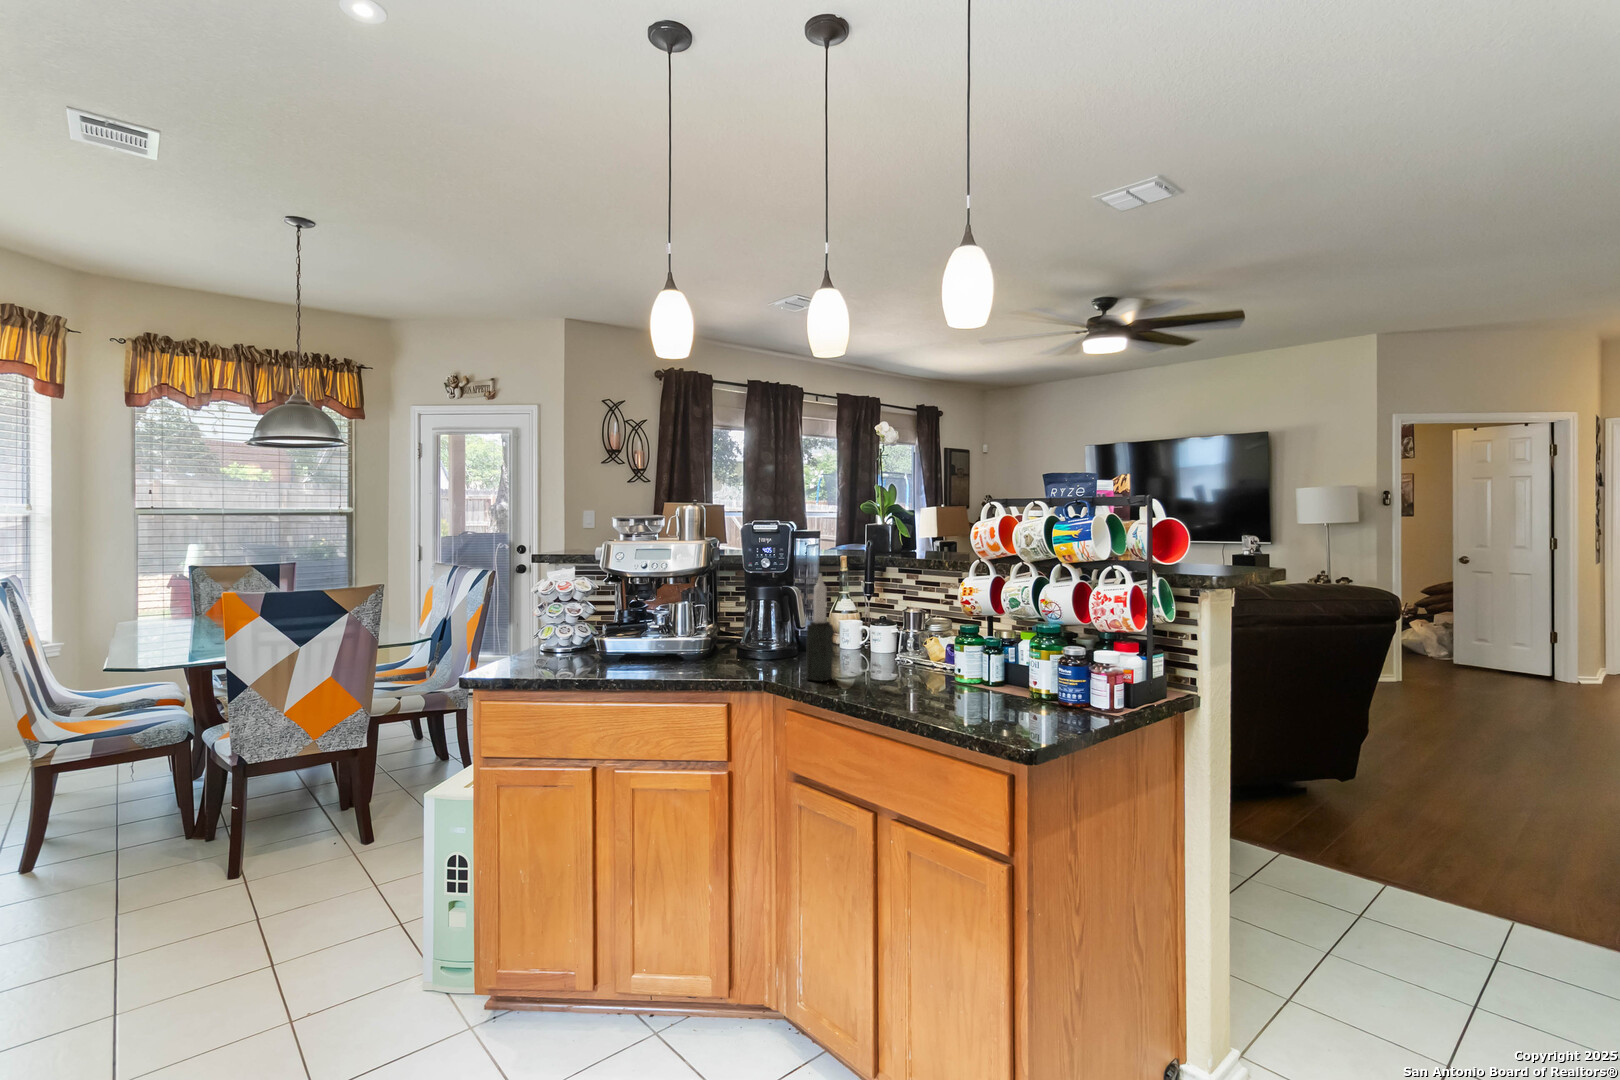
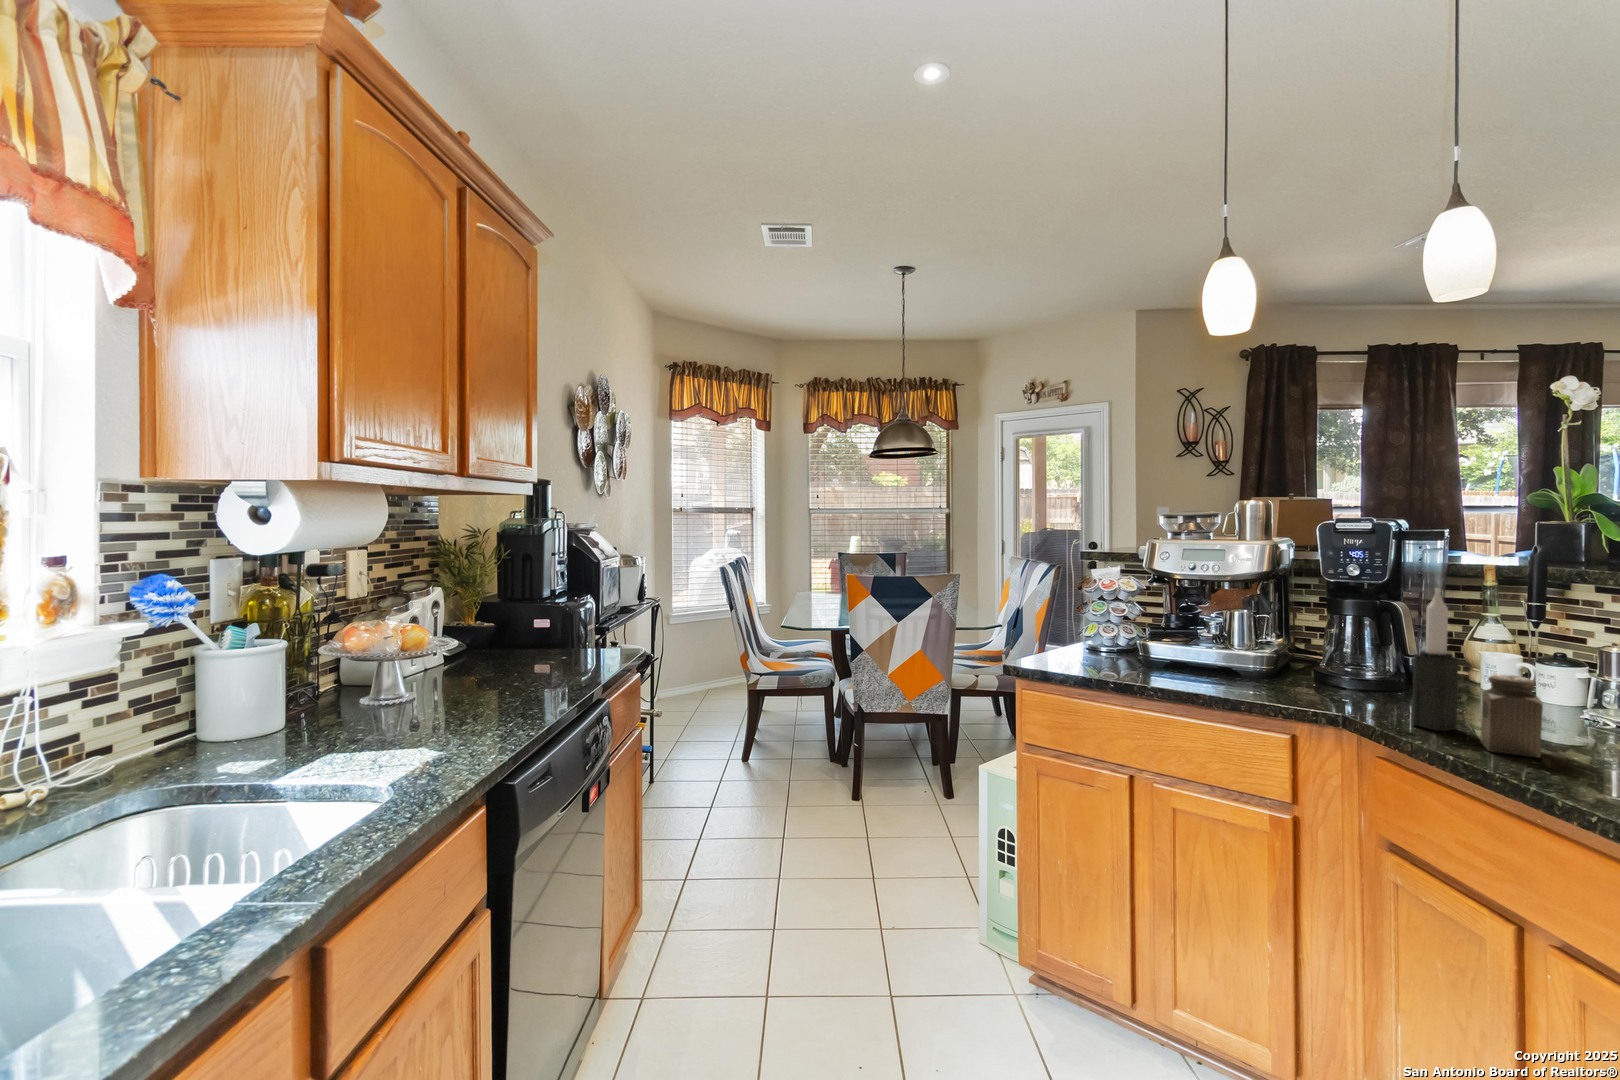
salt shaker: none [847,633,880,690] -> present [1481,675,1543,758]

